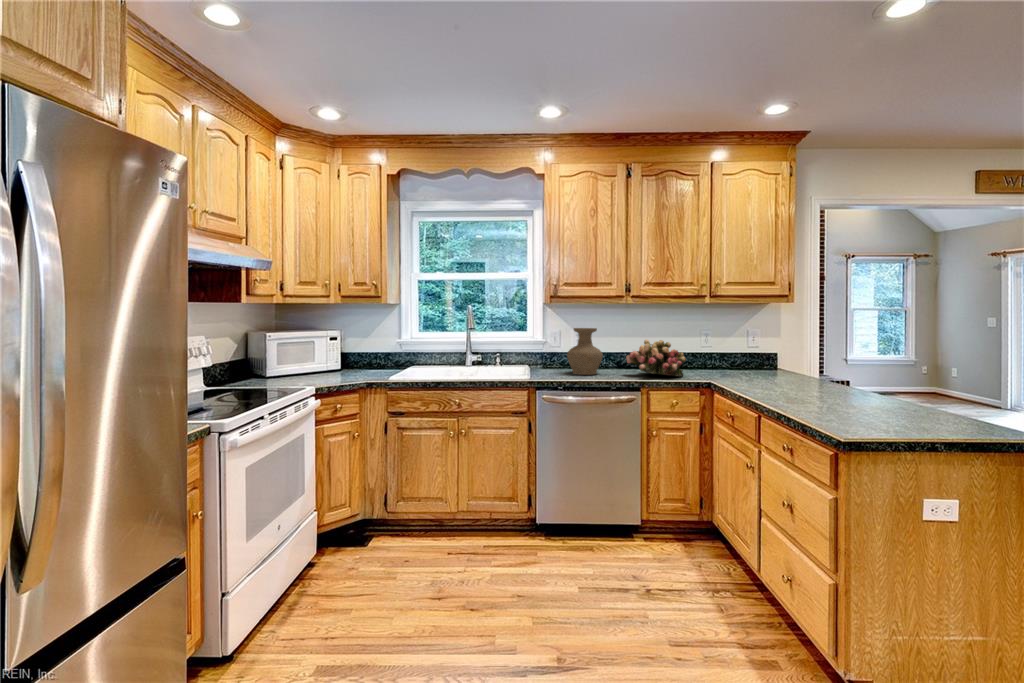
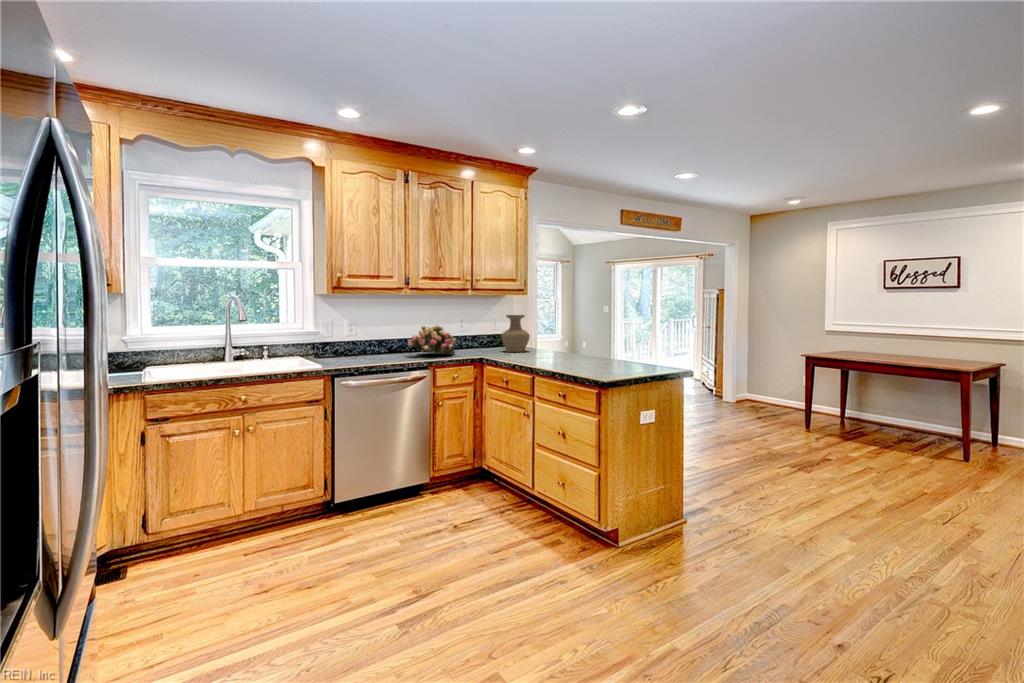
vase: present [567,328,603,375] -> present [501,315,530,352]

